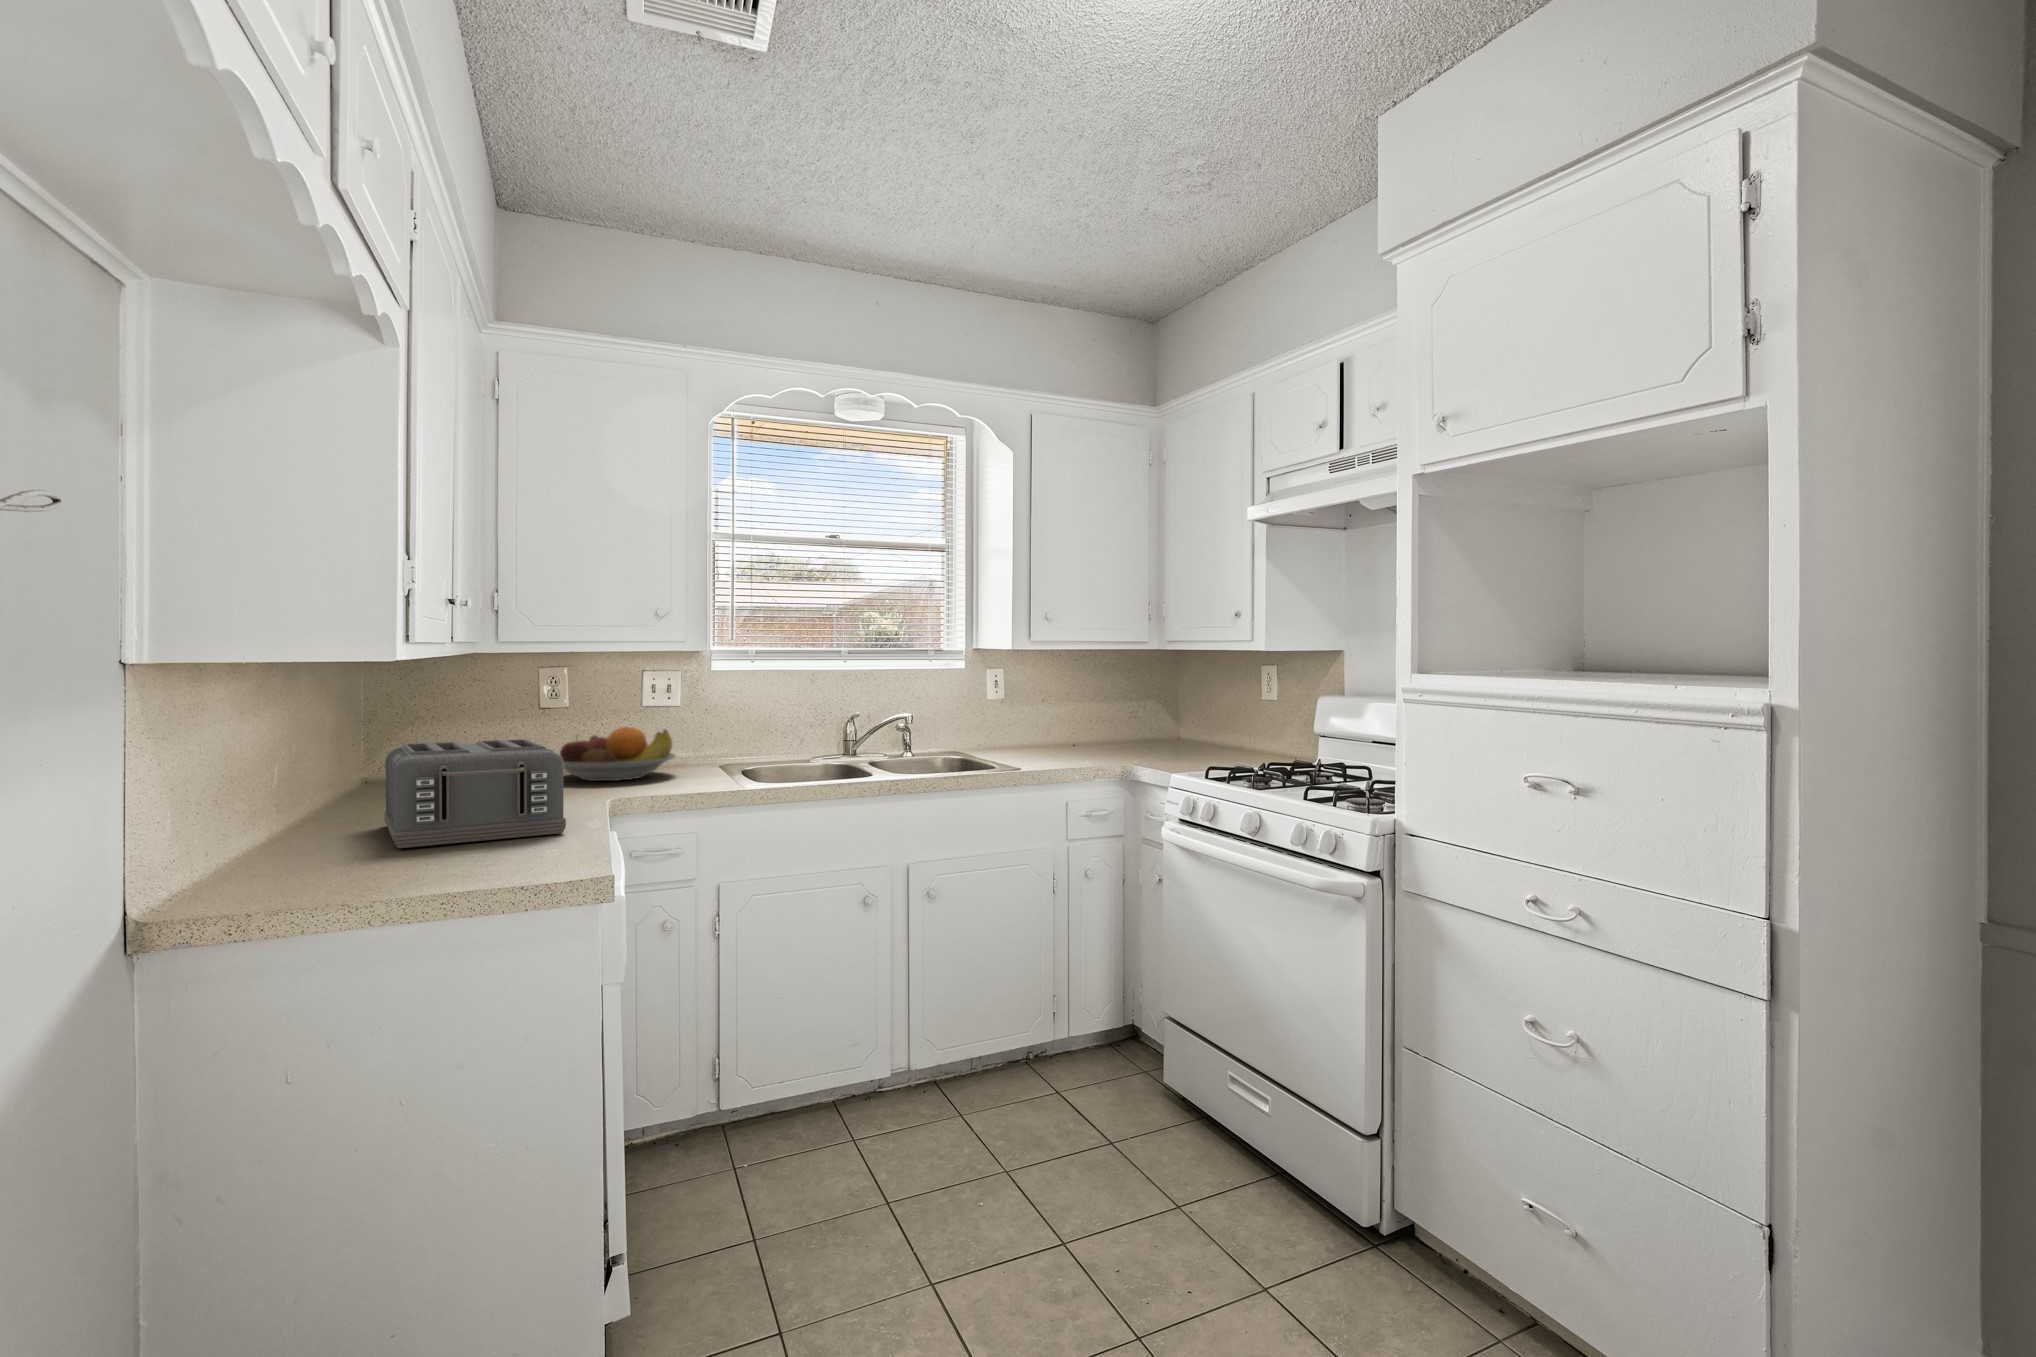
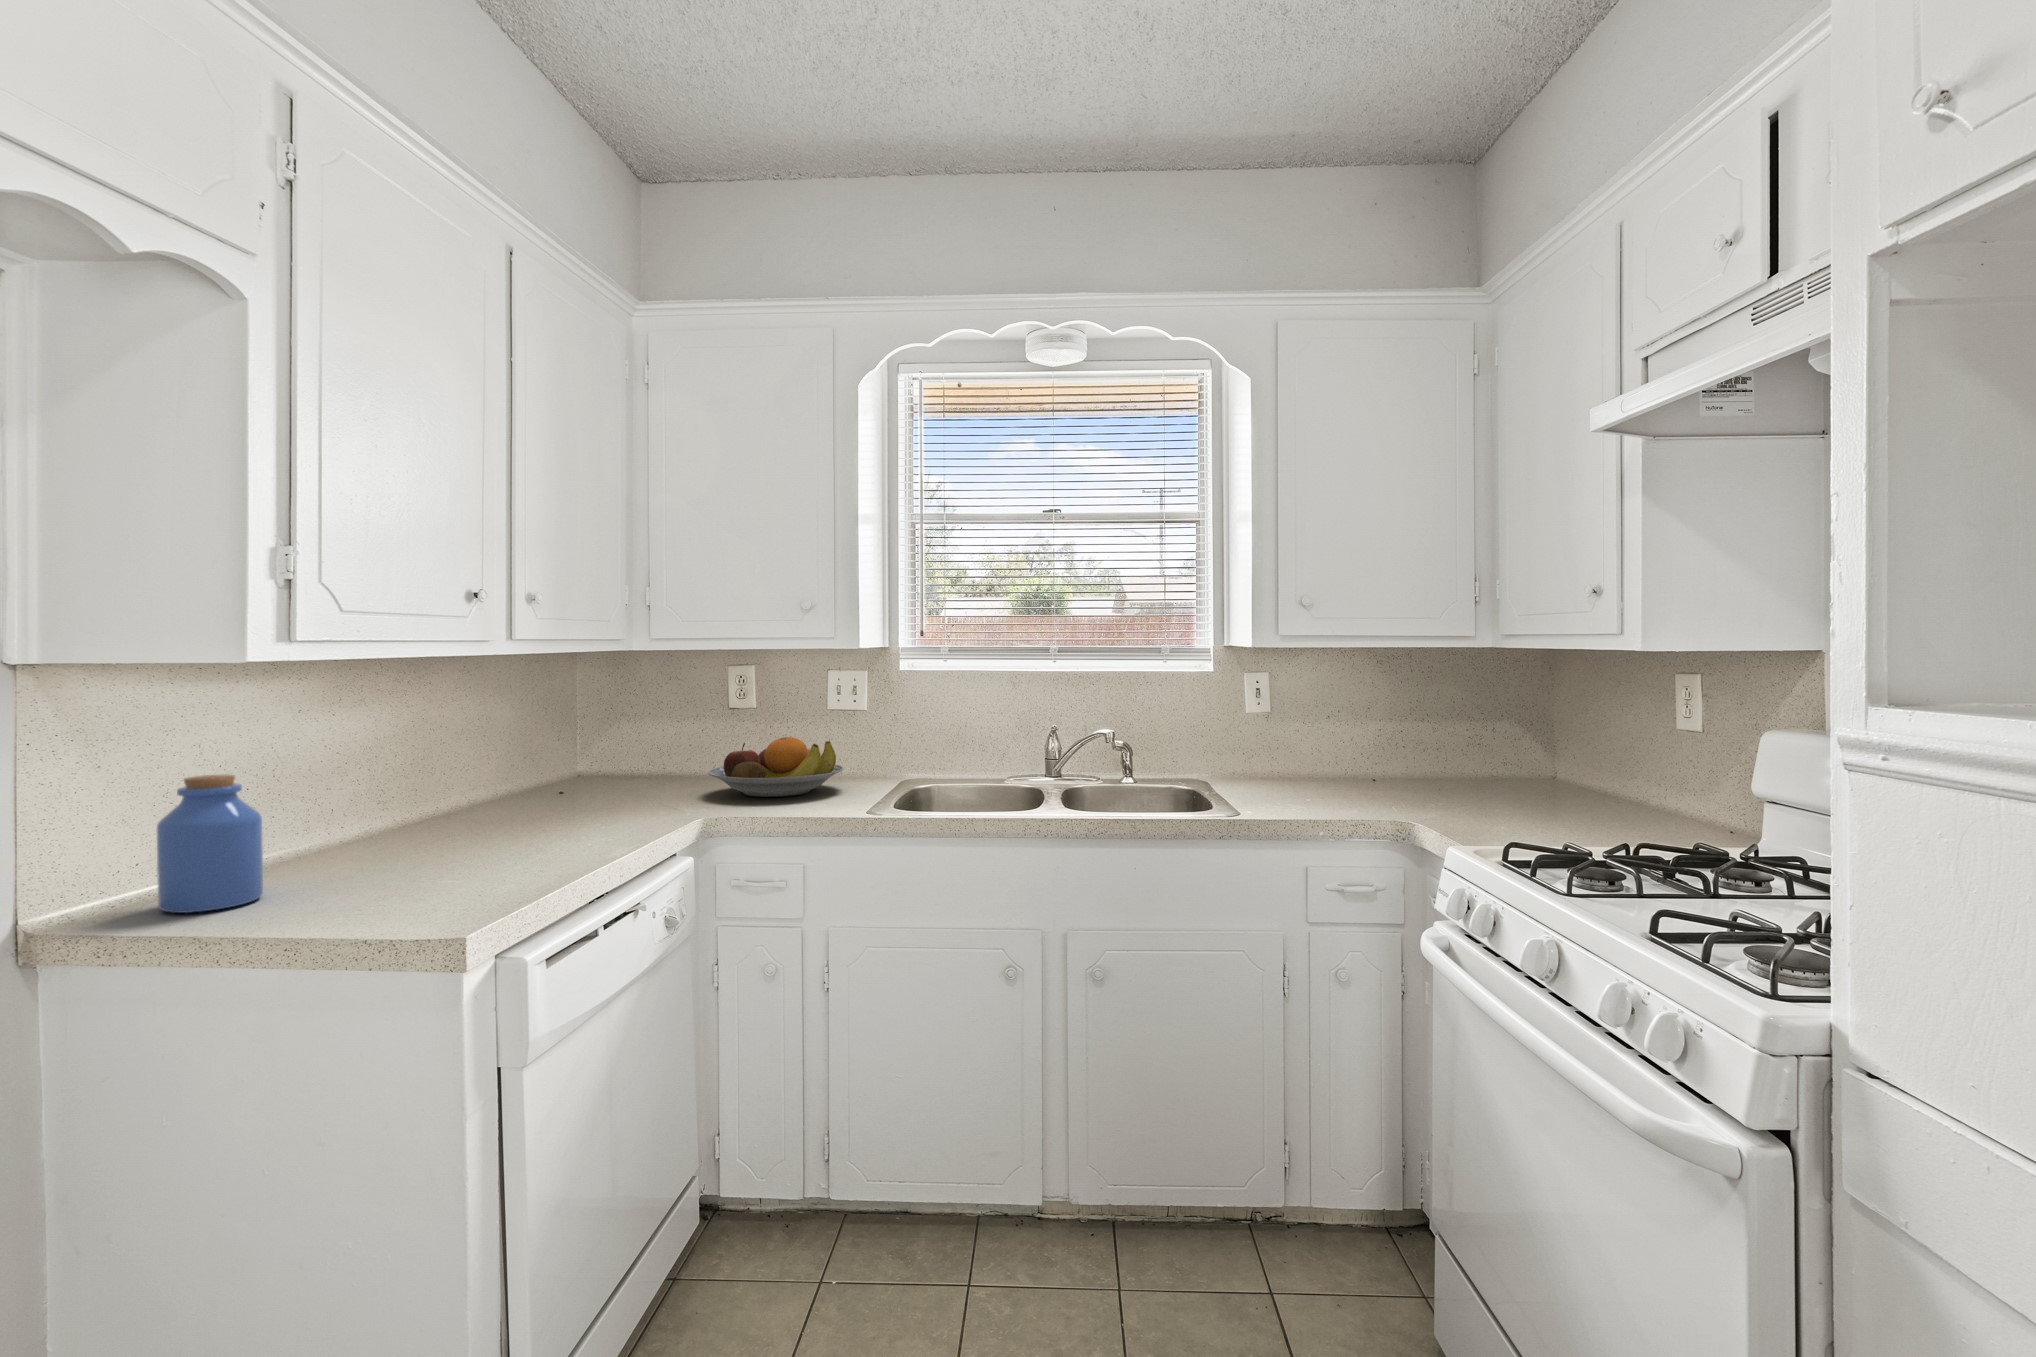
toaster: present [384,739,566,848] -> none [365,755,605,878]
jar: none [238,755,330,880] -> present [157,775,263,913]

